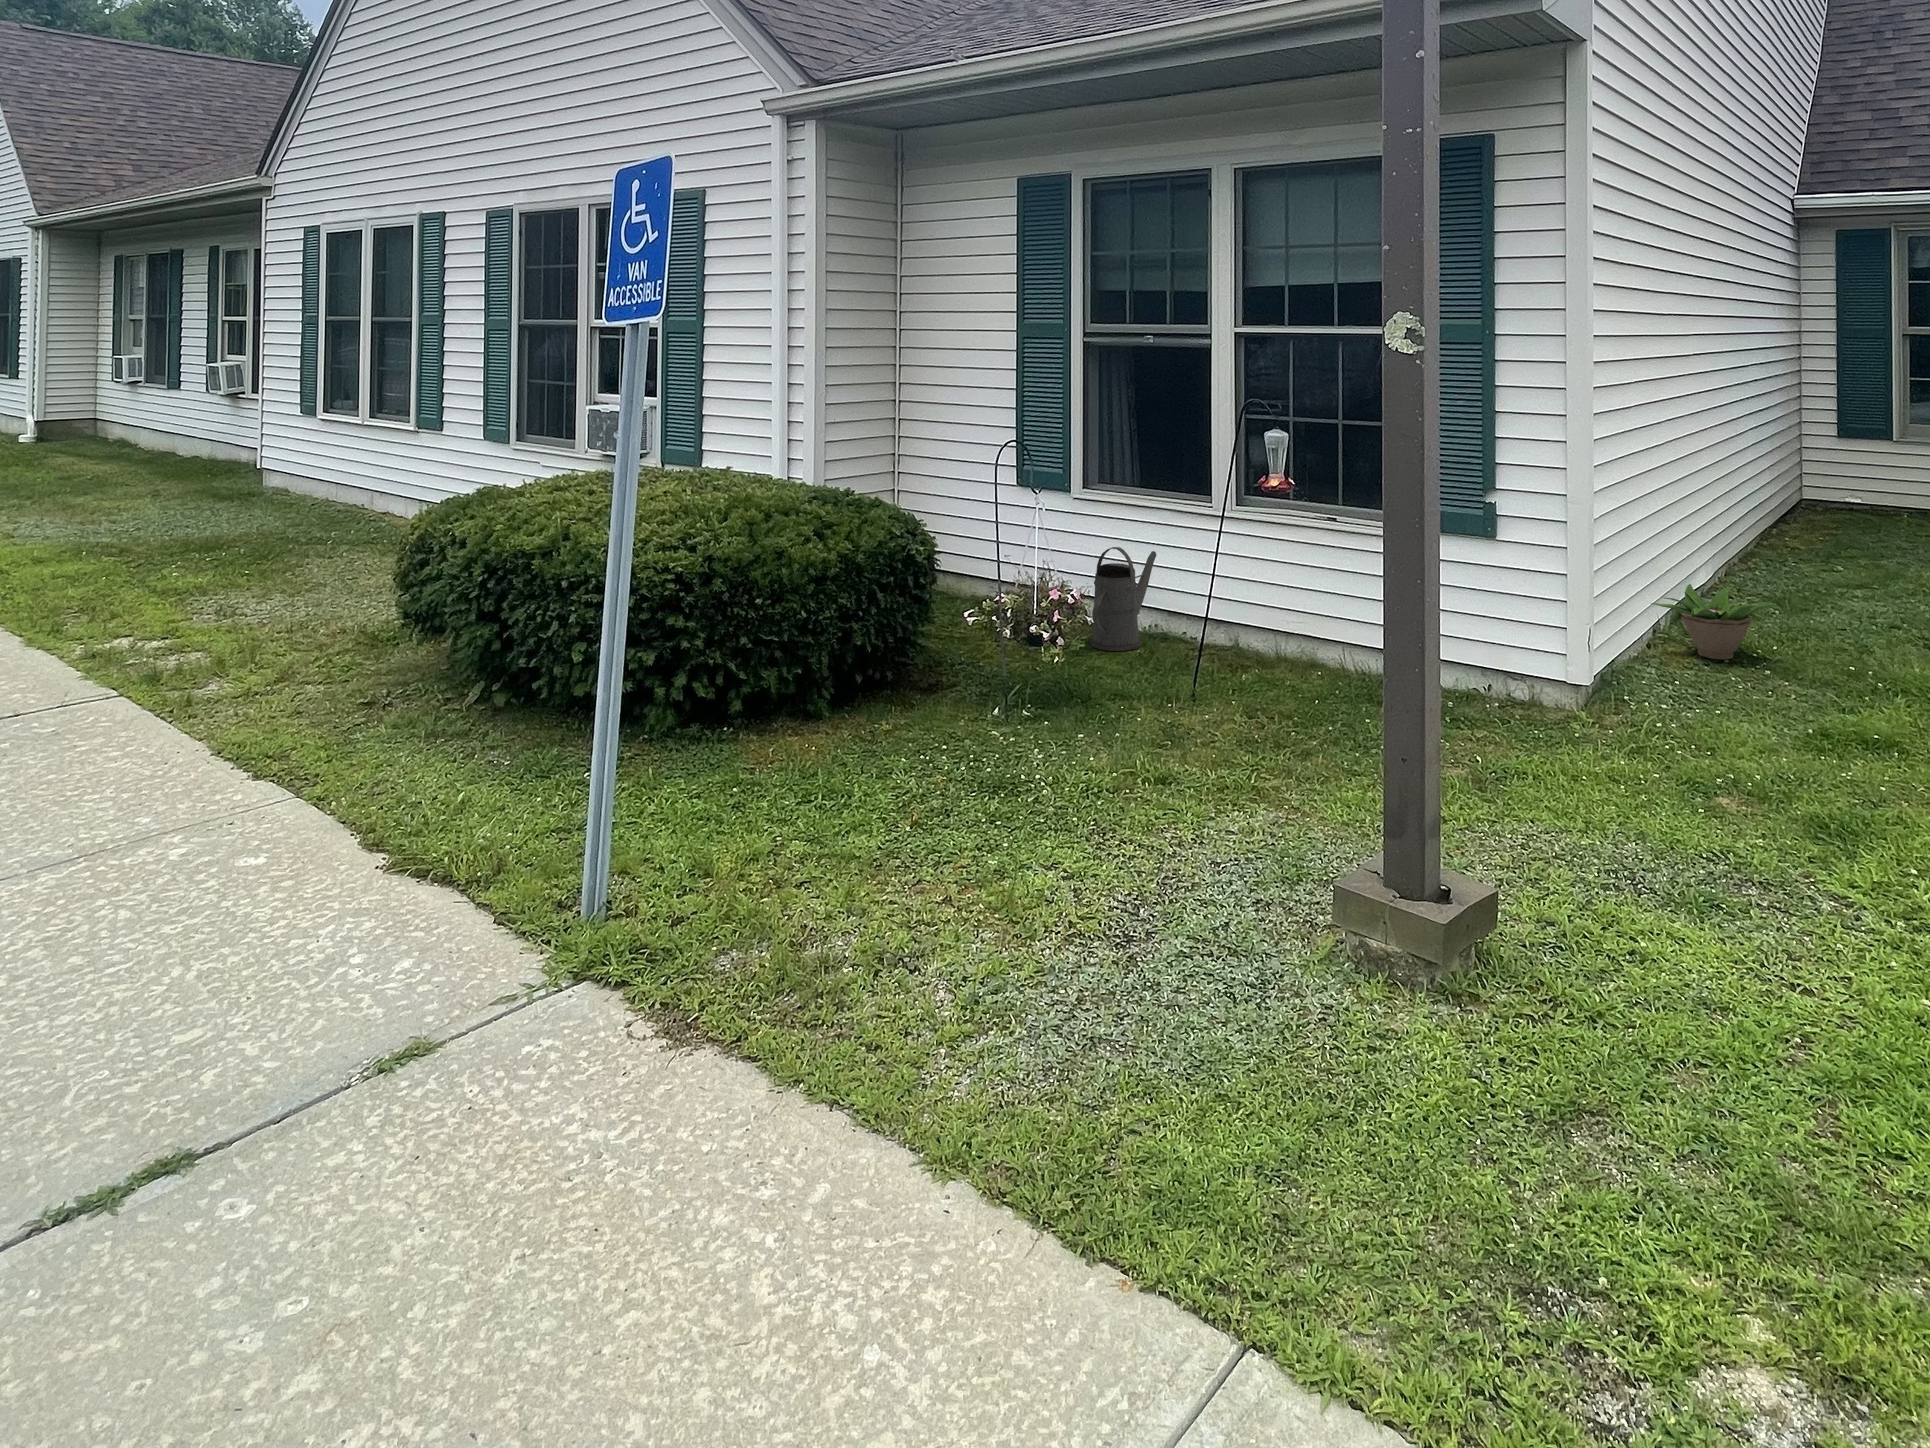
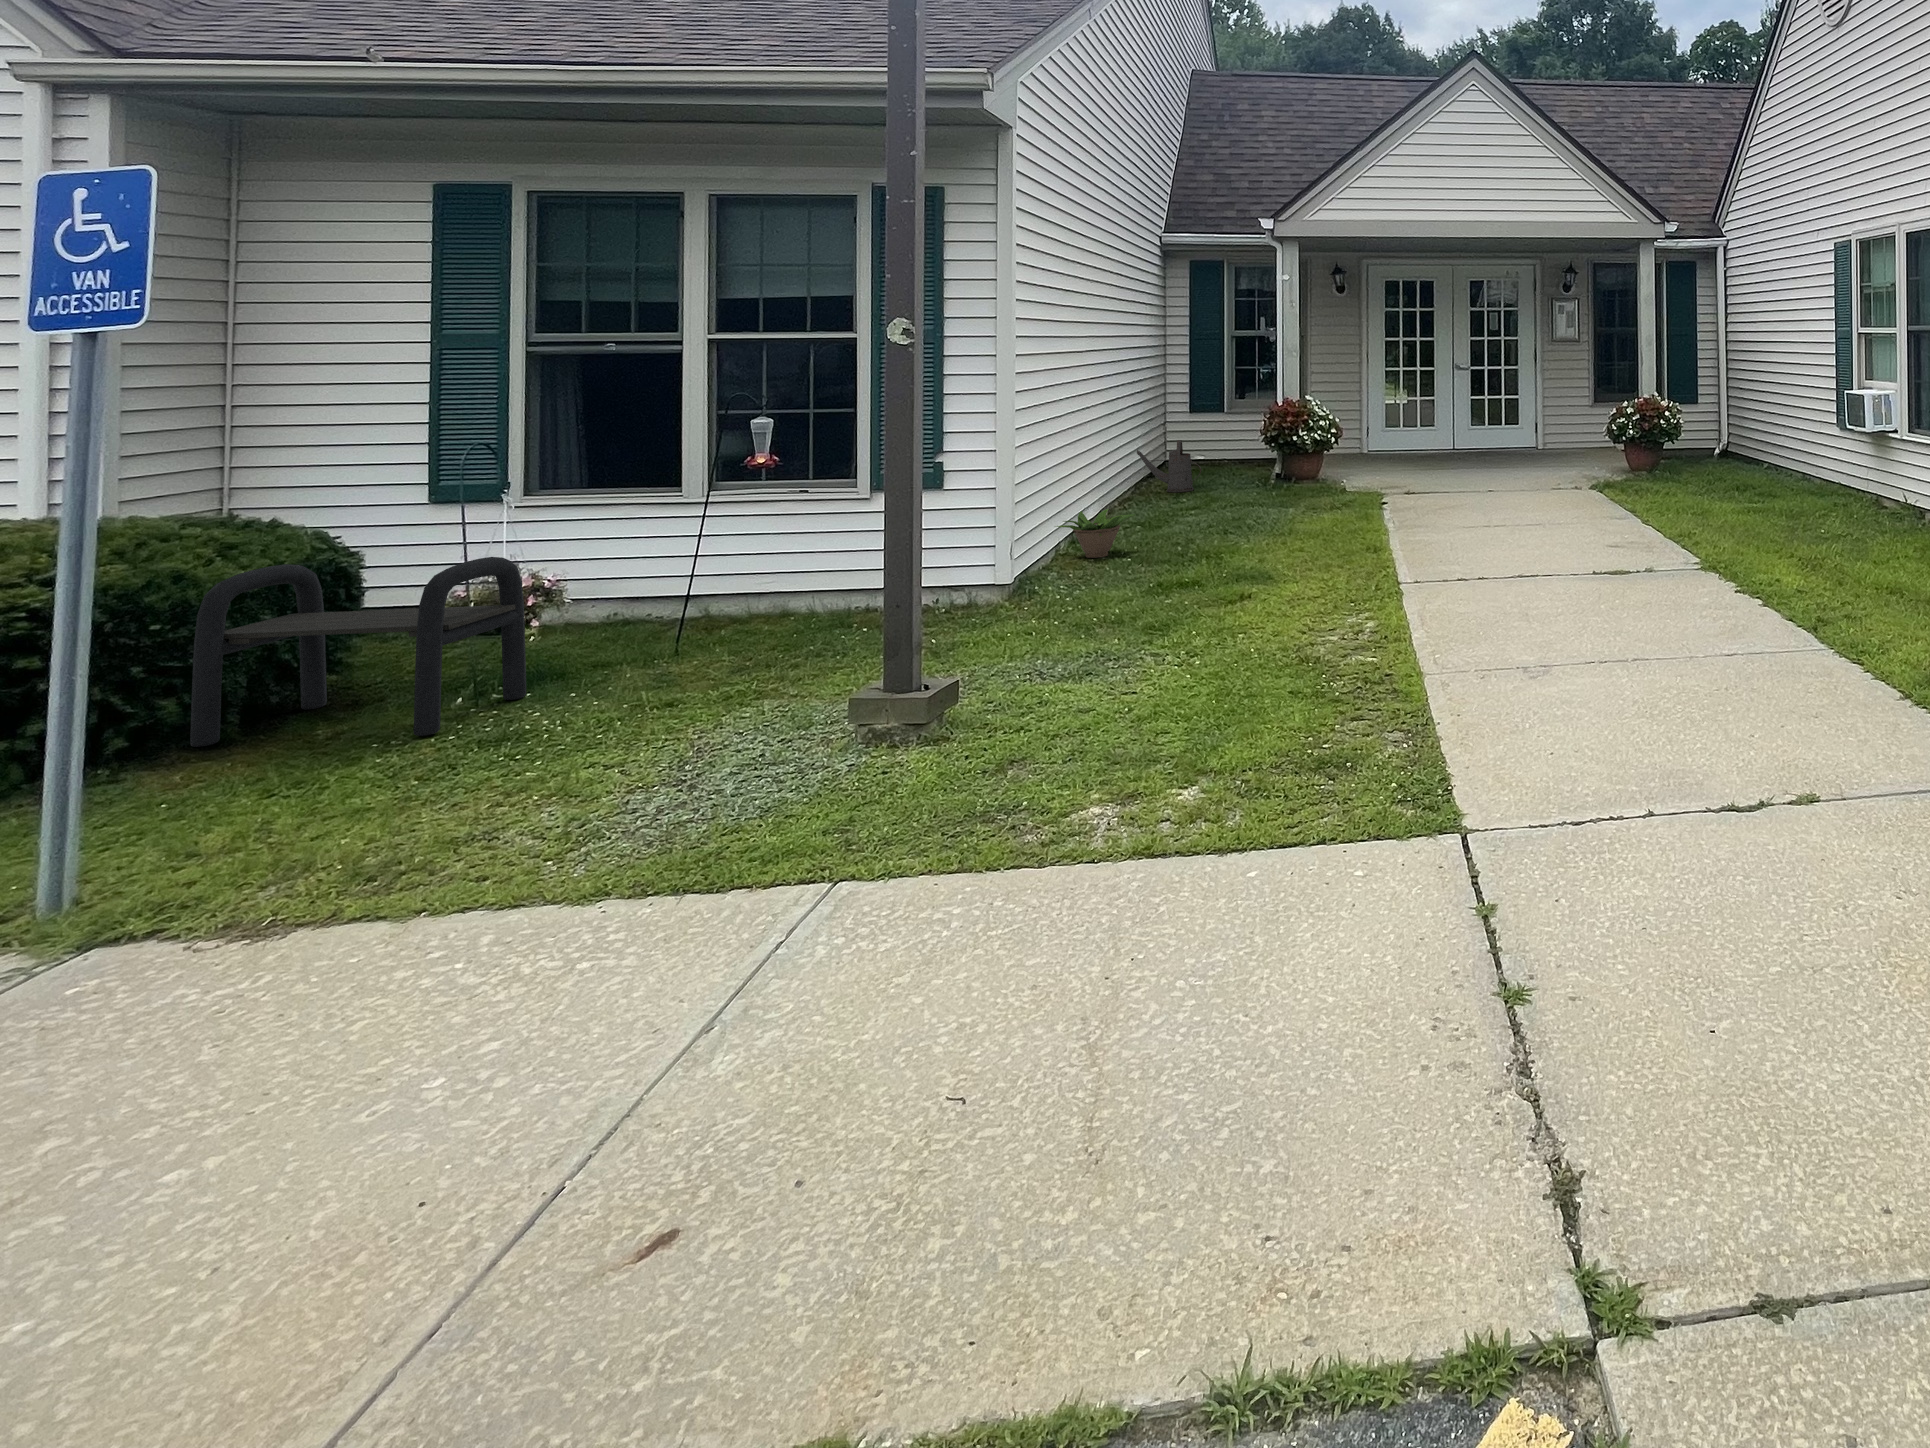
watering can: present [1091,547,1156,651] -> present [1137,440,1201,492]
bench: none [781,552,1030,774] -> present [190,557,526,747]

